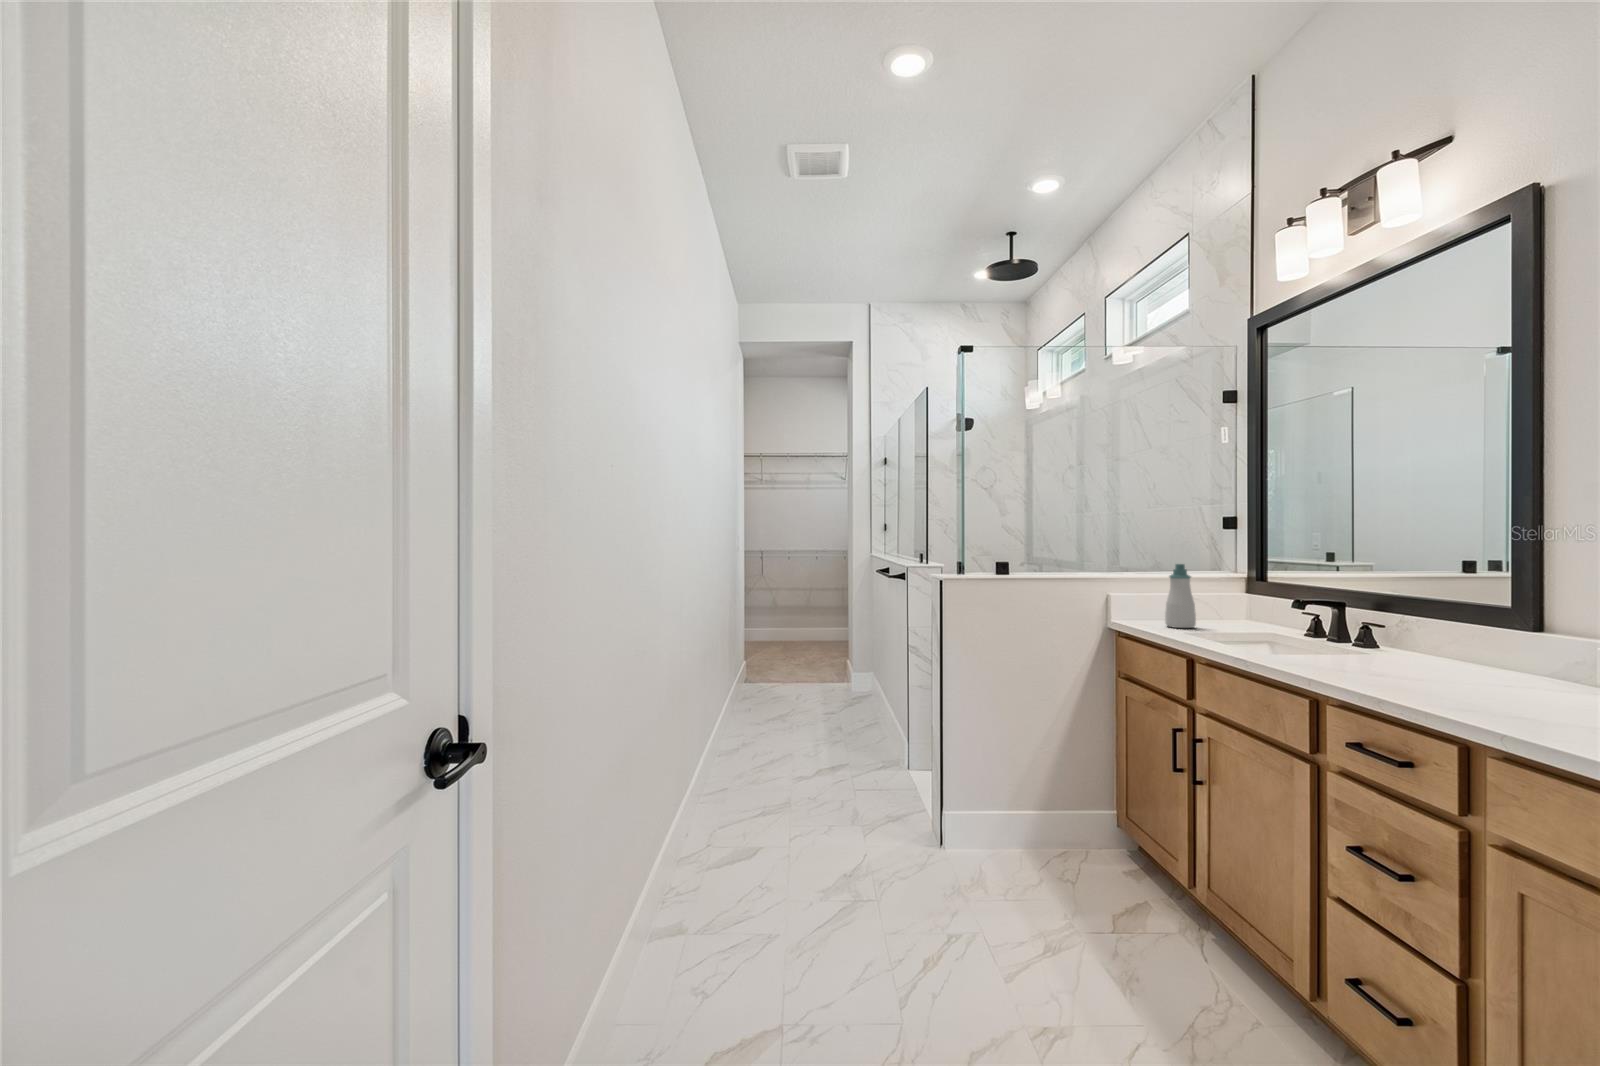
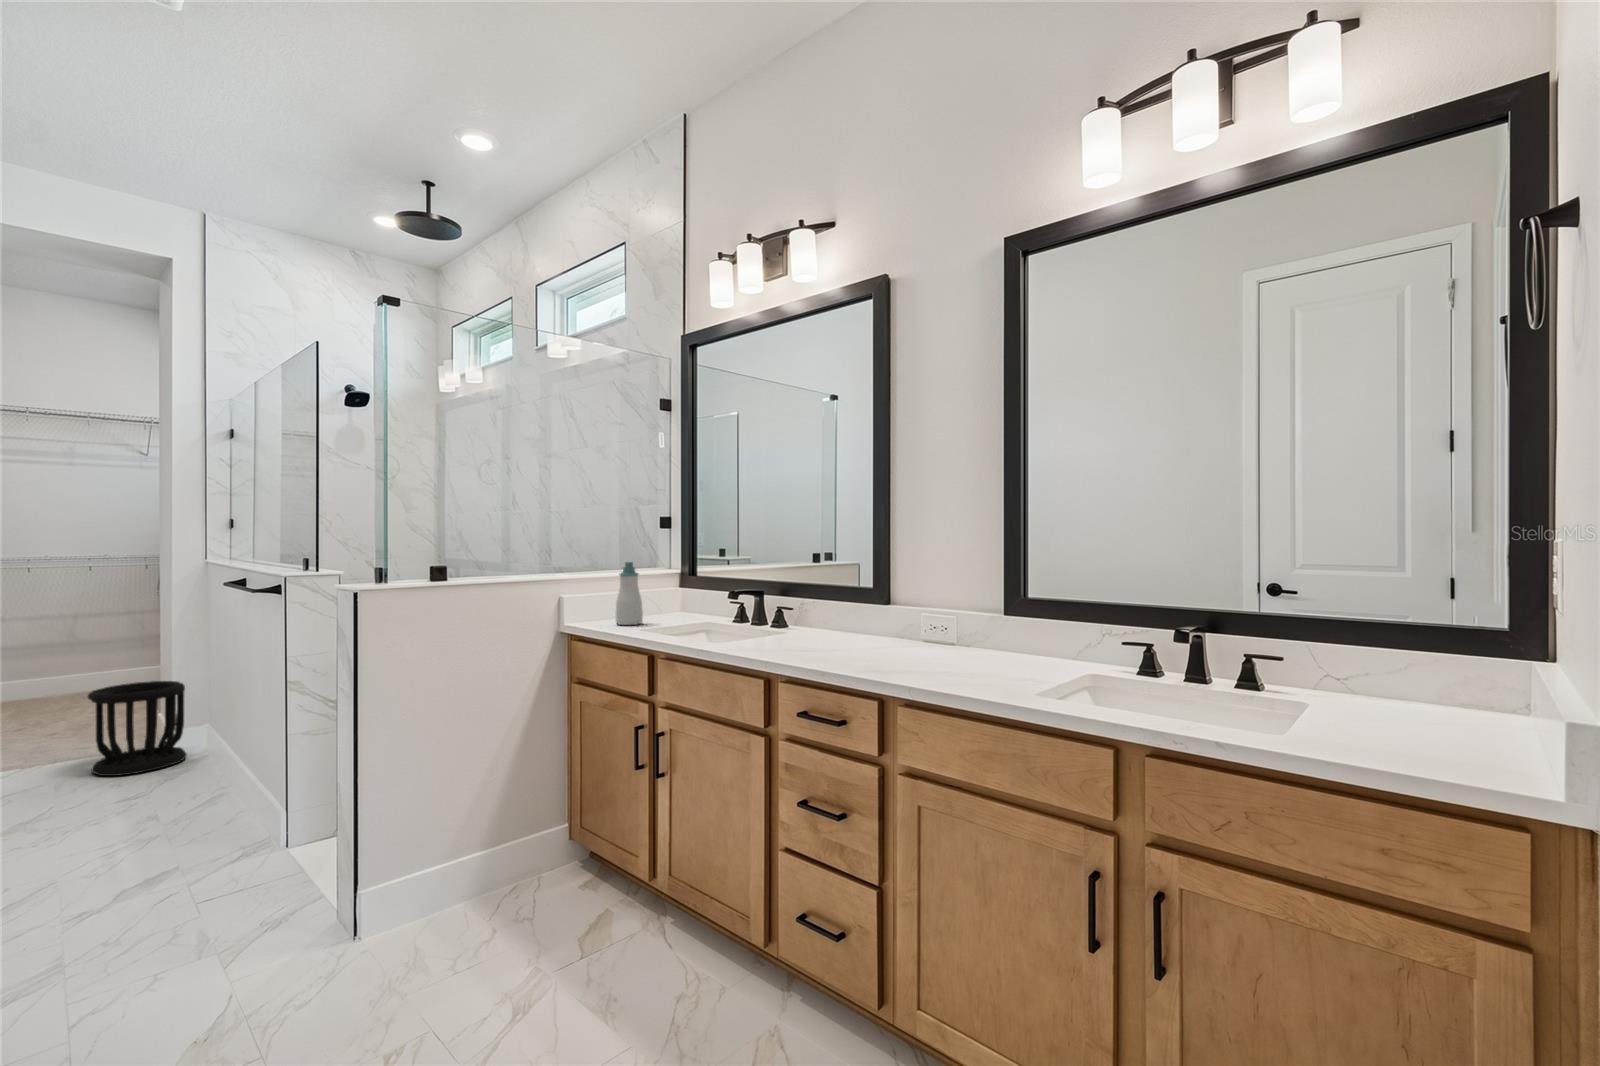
wastebasket: none [808,637,858,699] -> present [88,681,187,776]

